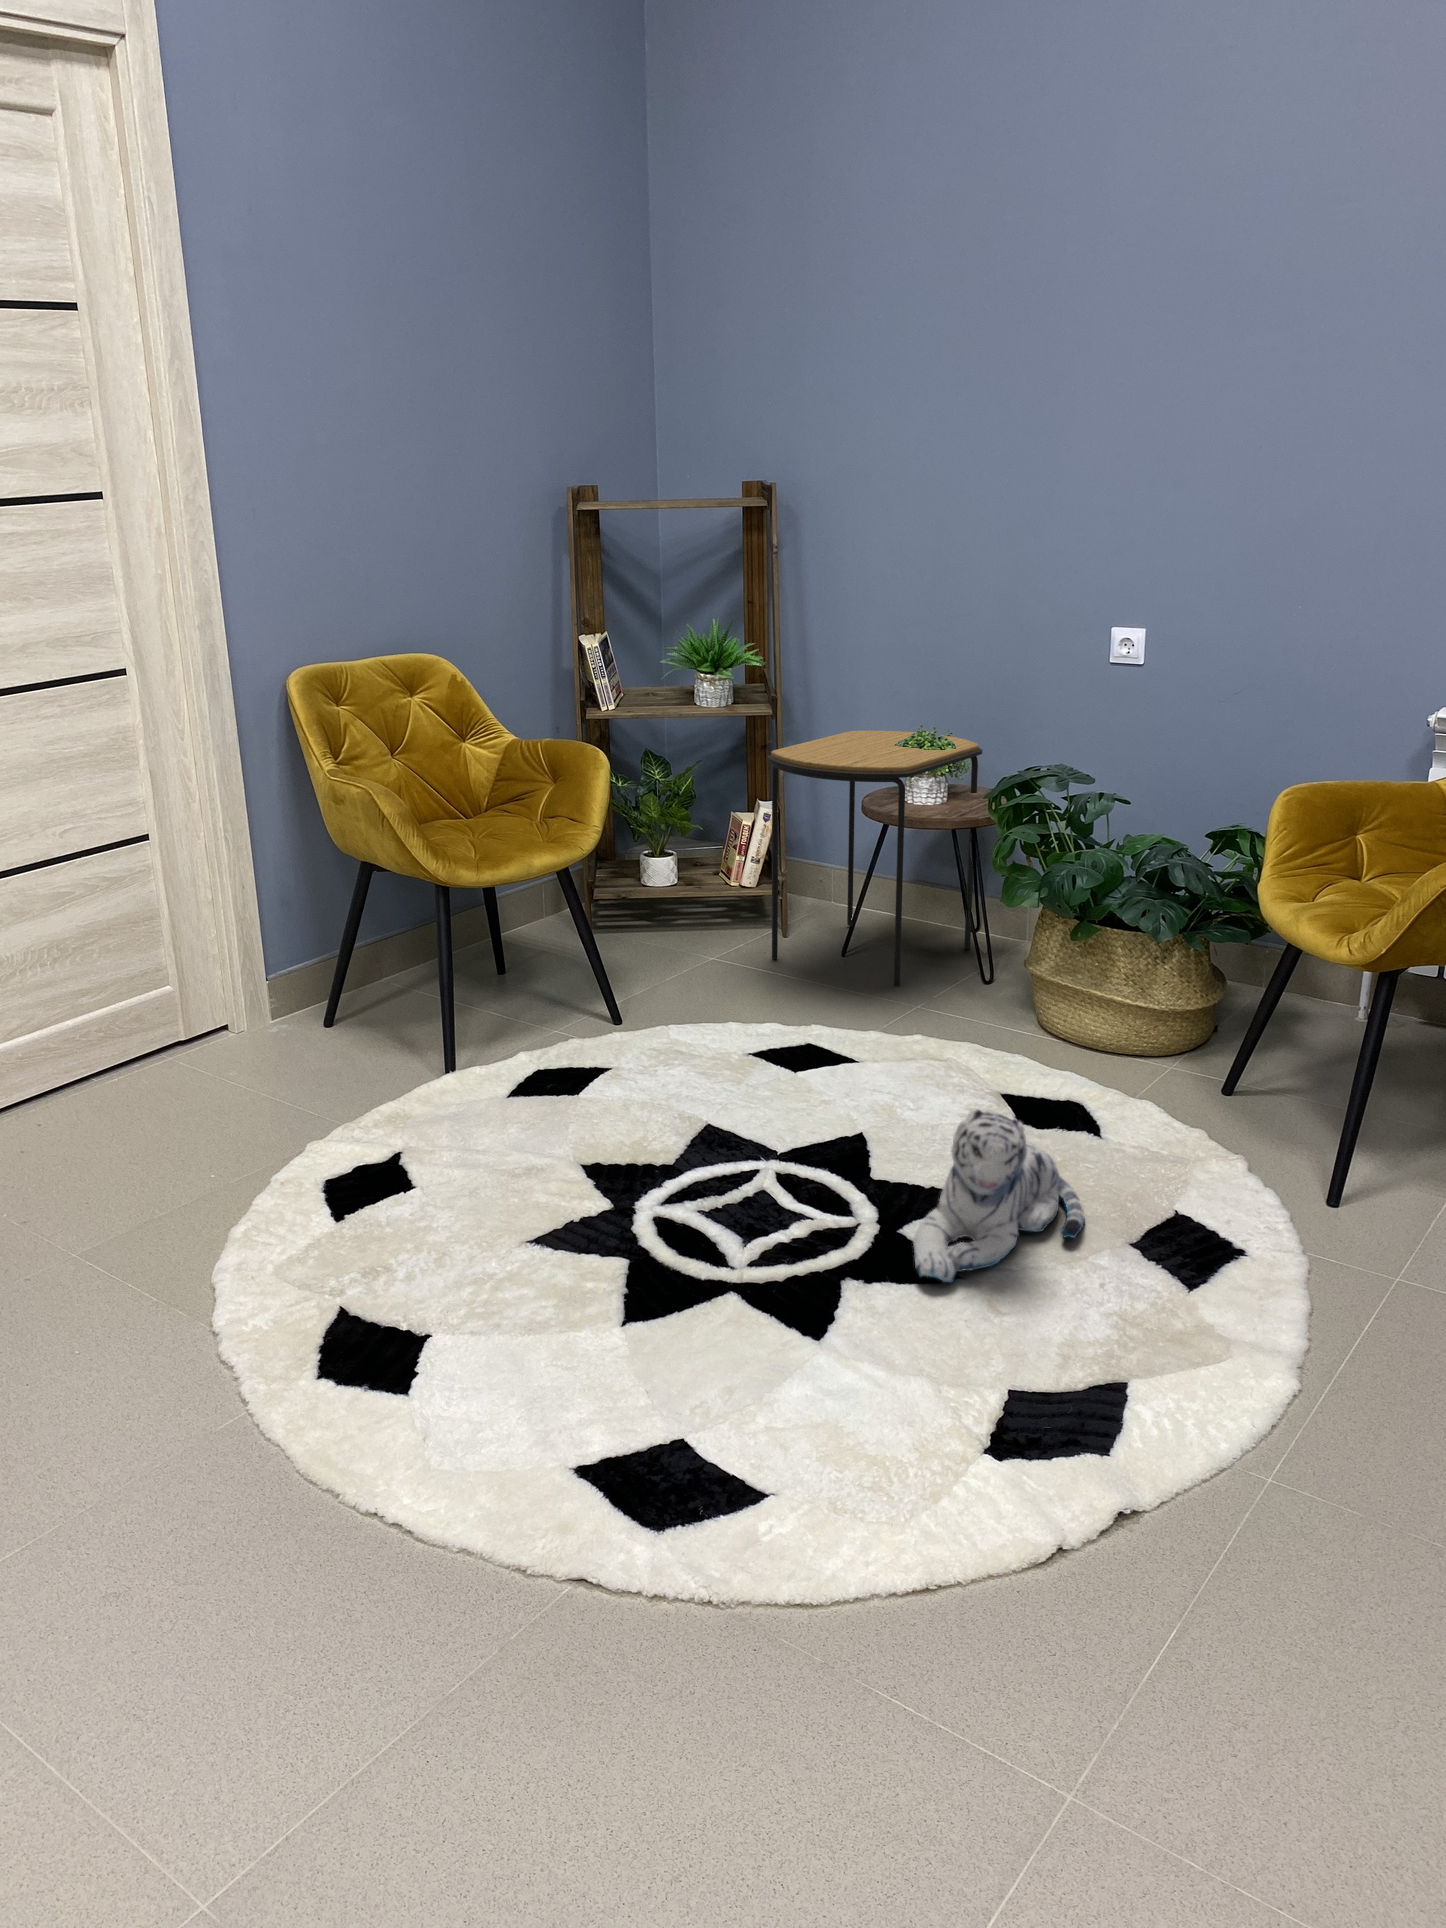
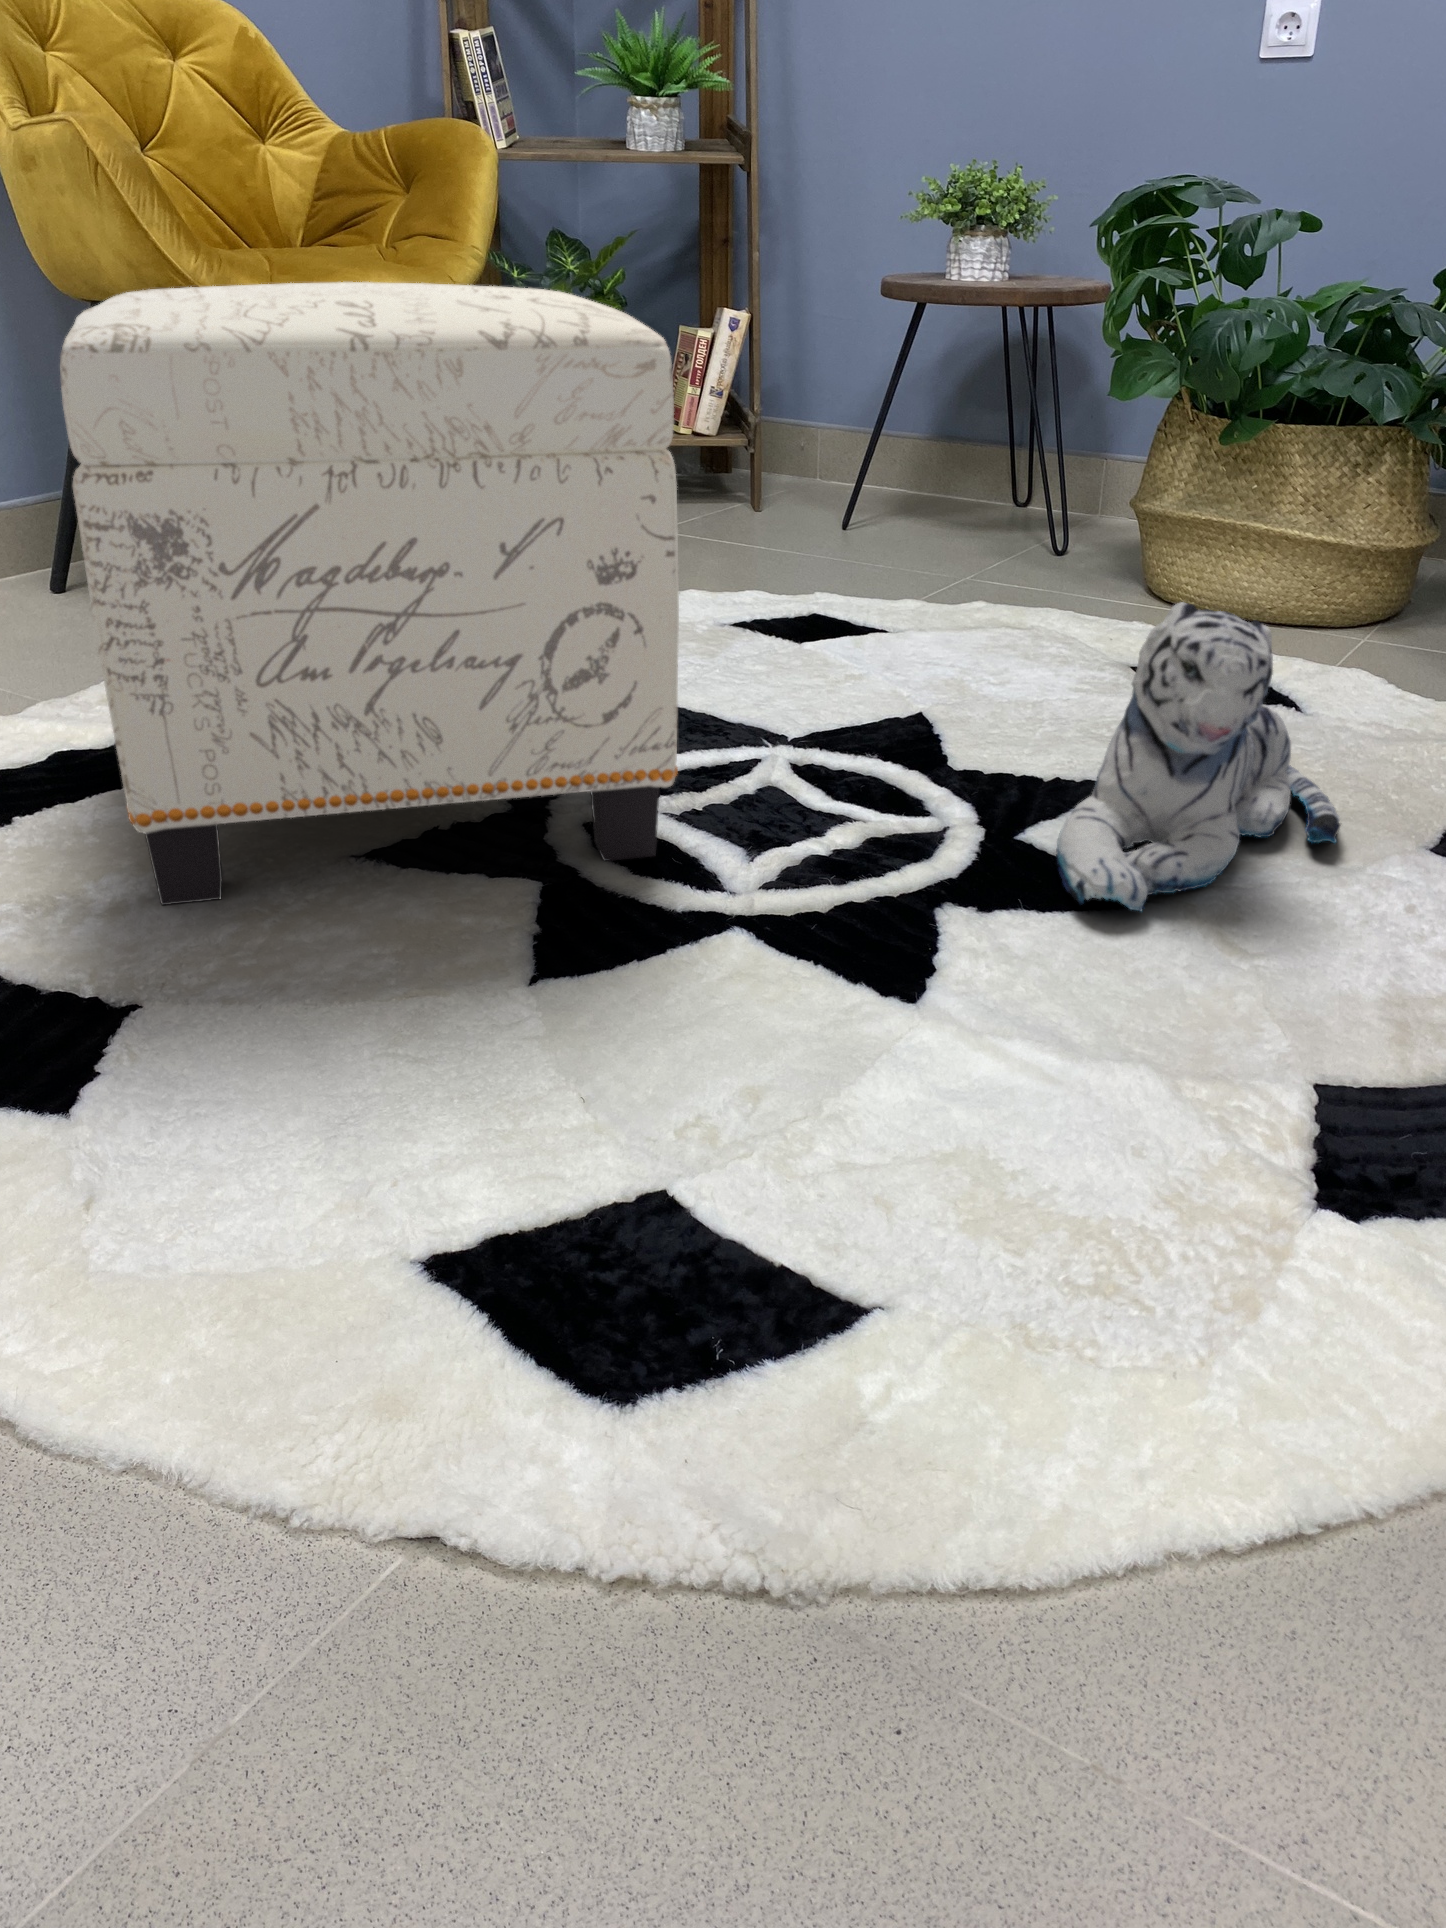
side table: present [767,731,982,987] -> none [742,183,1065,554]
ottoman: none [405,912,704,1271] -> present [60,282,679,905]

